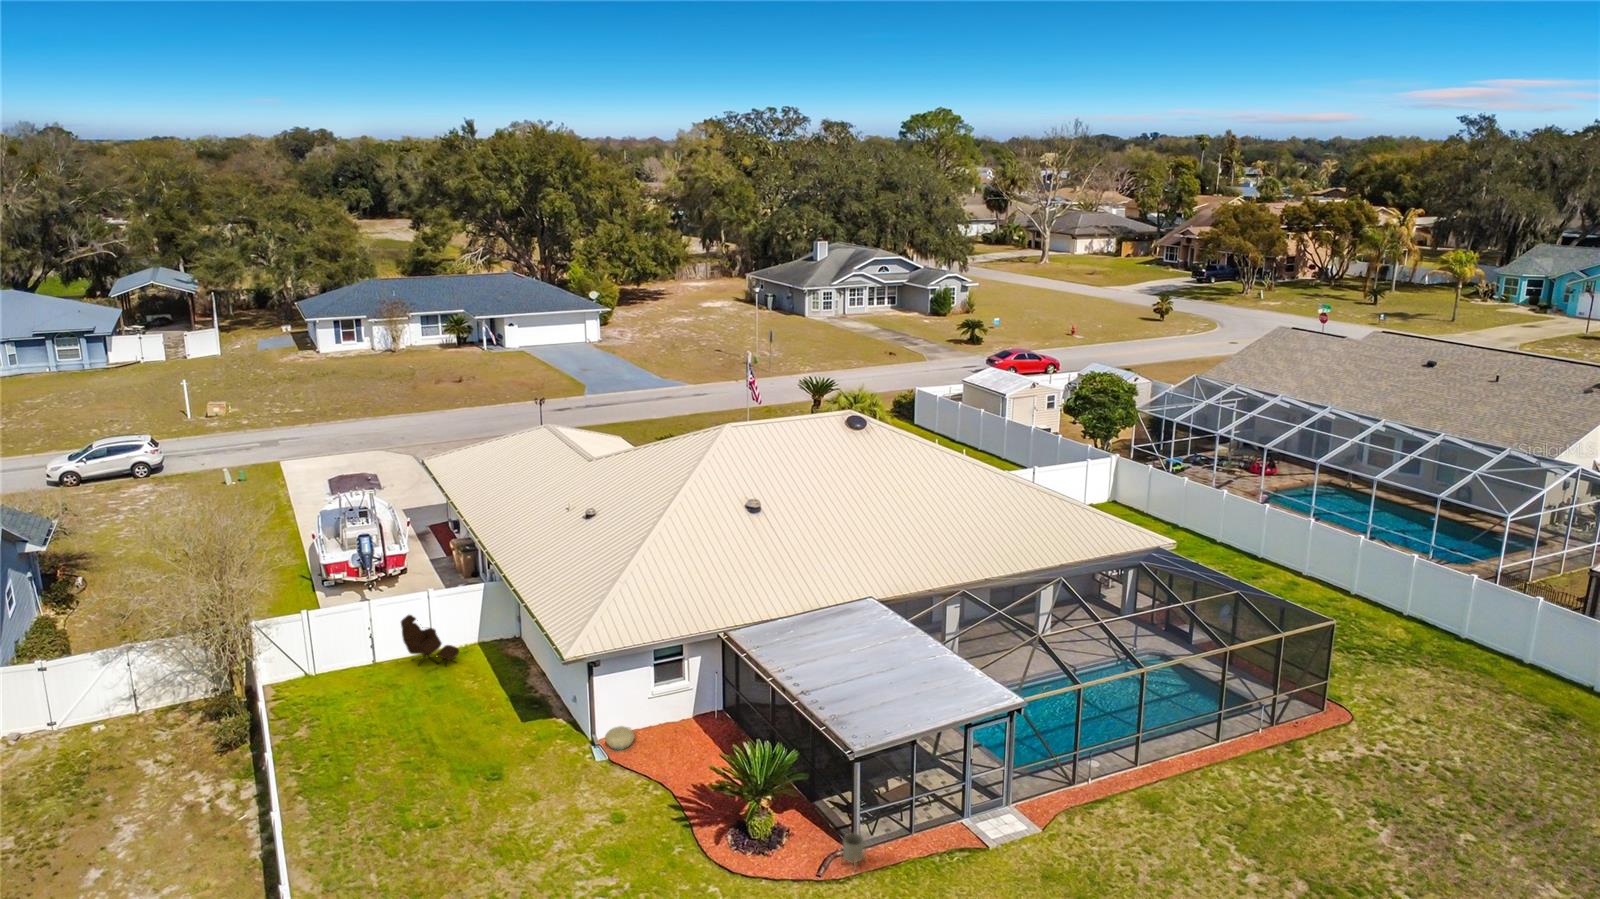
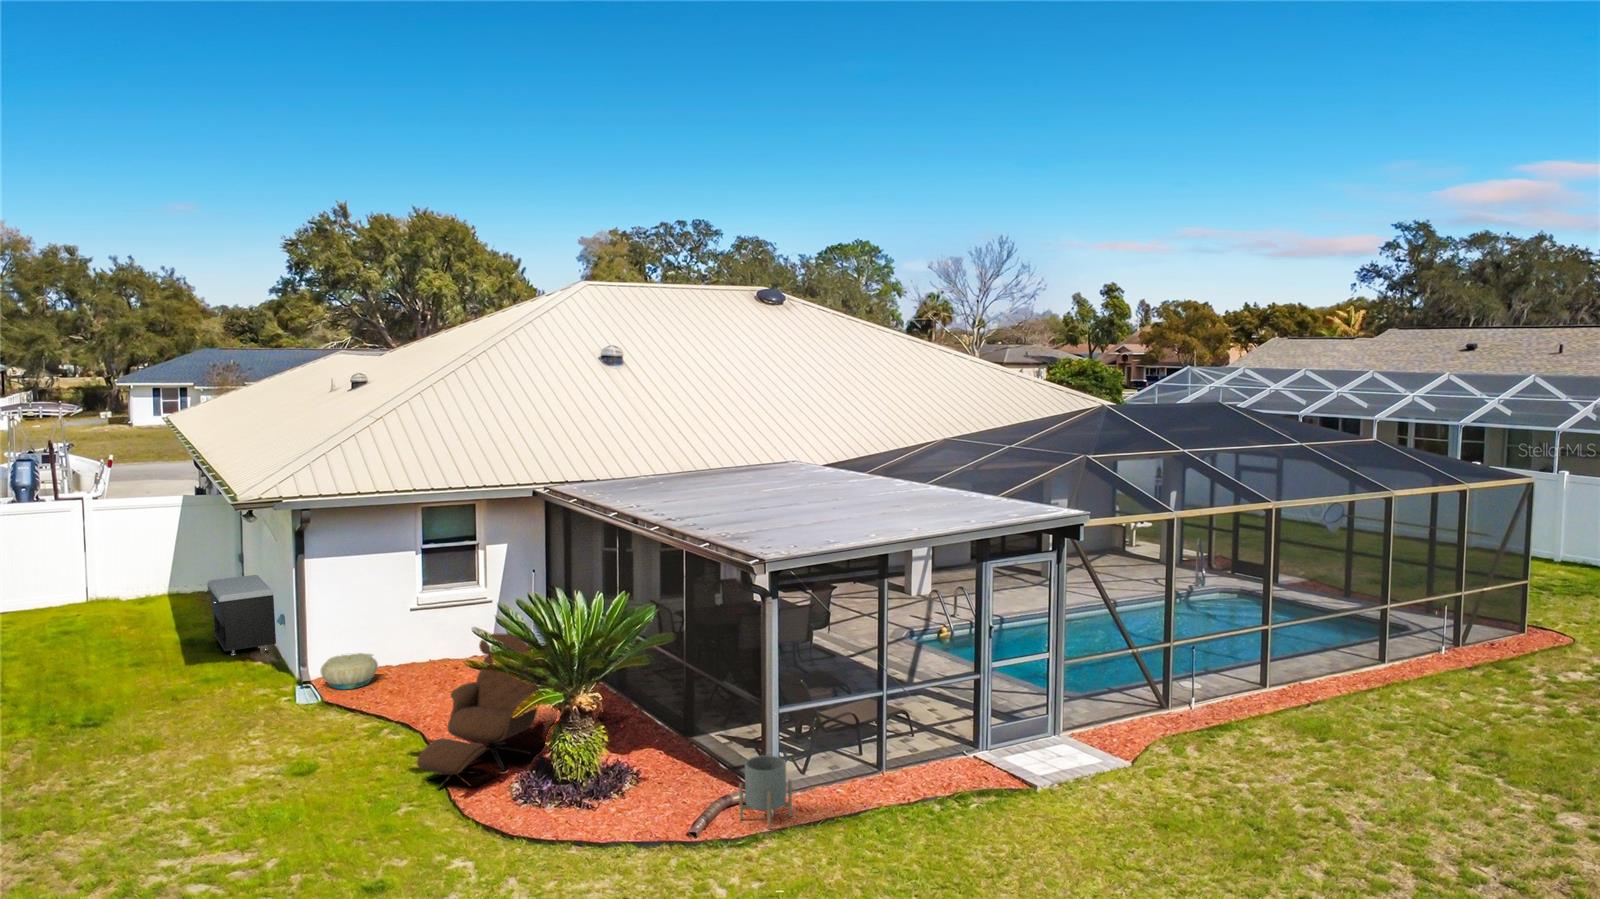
lounge chair: present [401,615,459,665] -> present [417,634,537,791]
storage bench: none [524,659,567,714] -> present [207,575,276,655]

